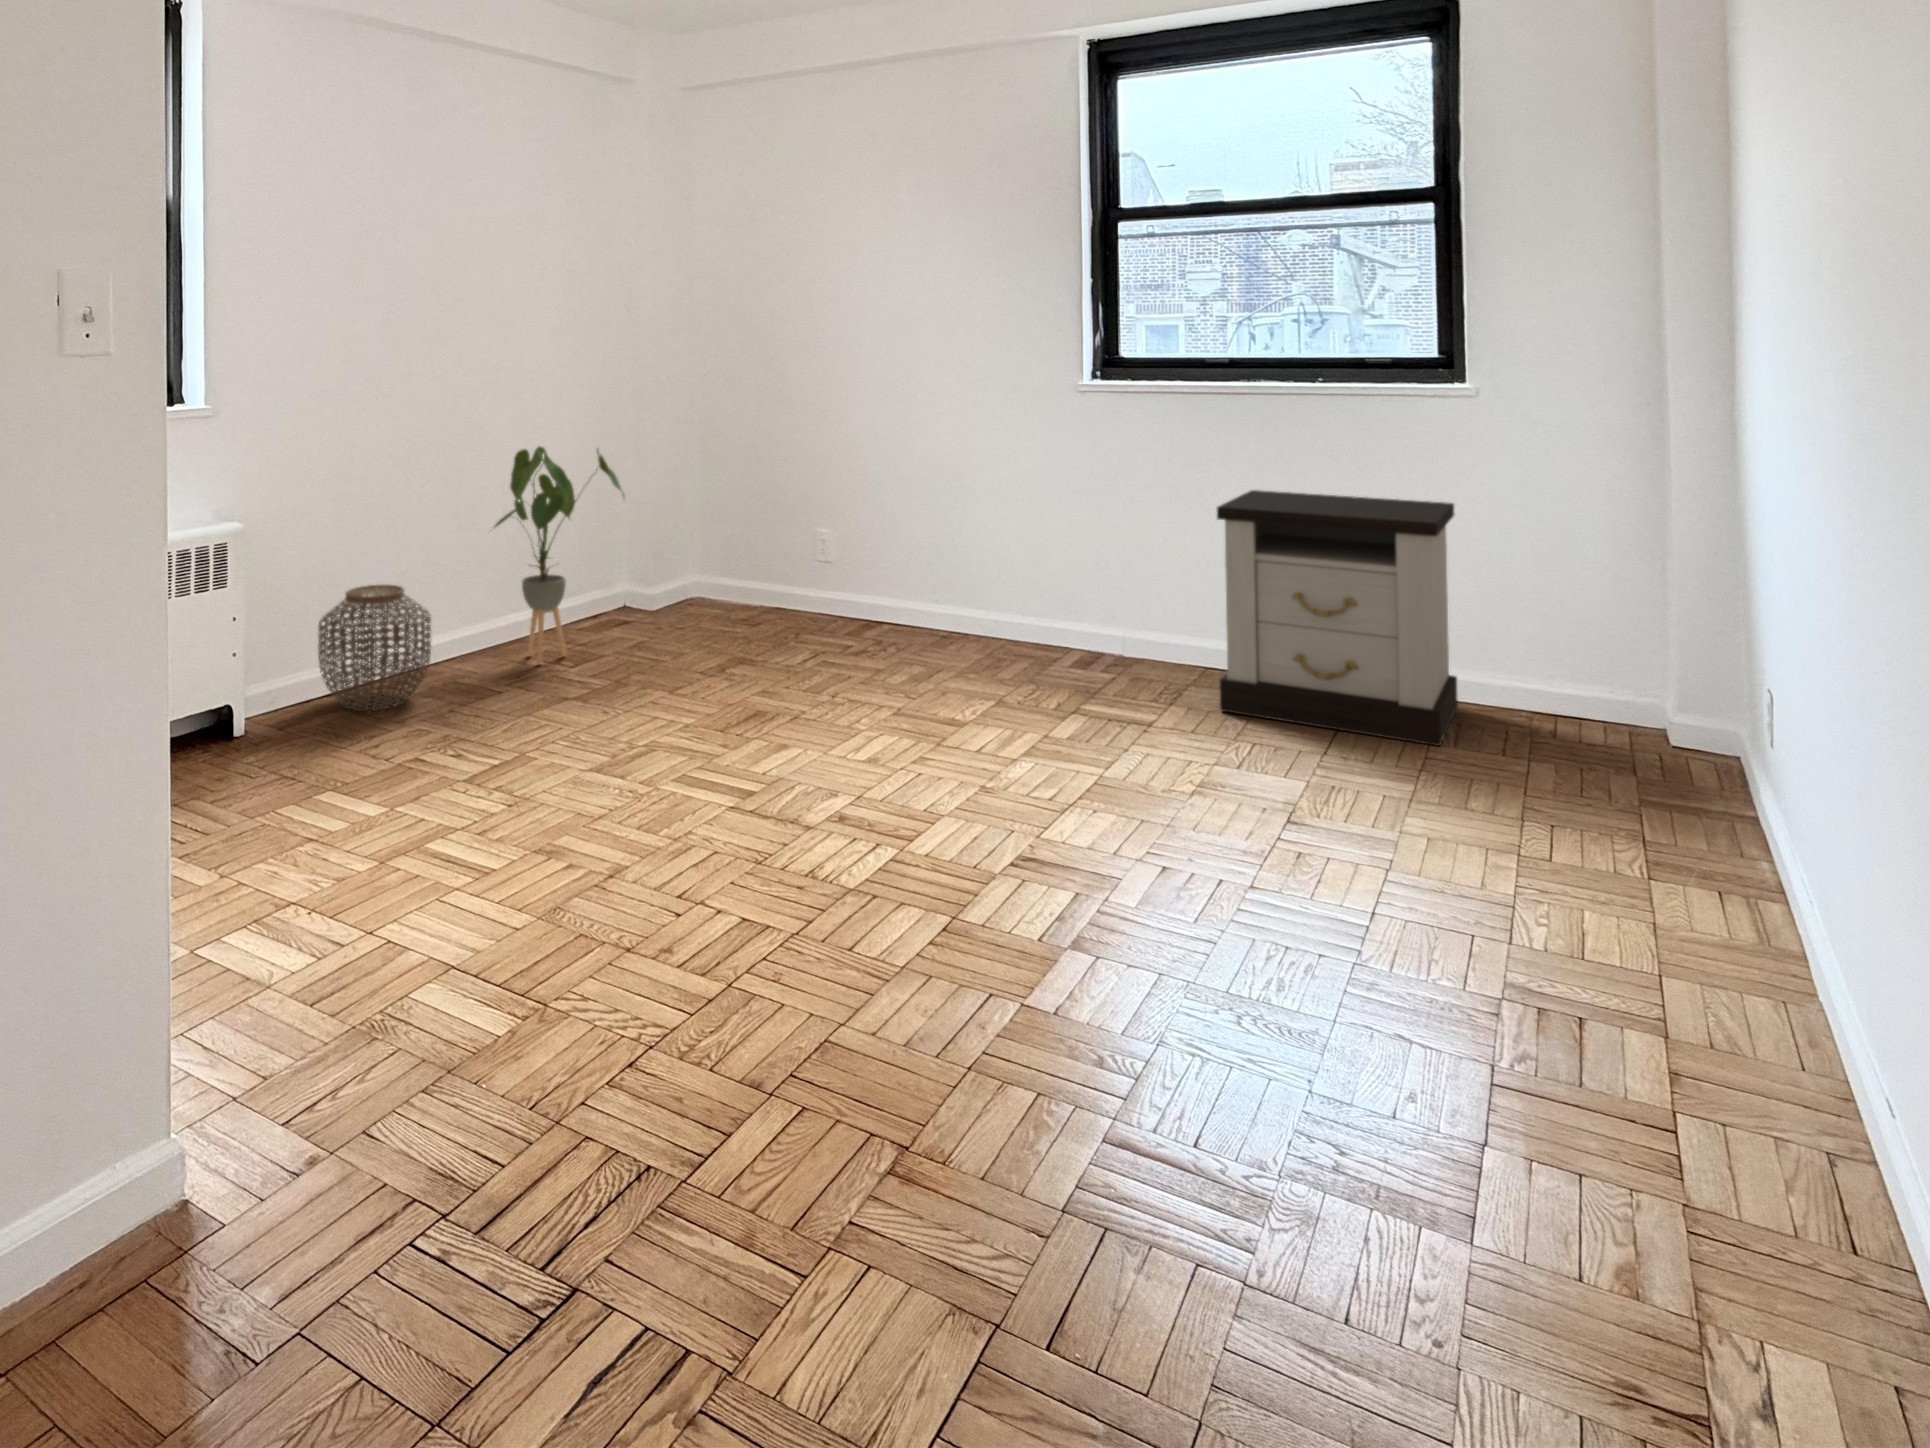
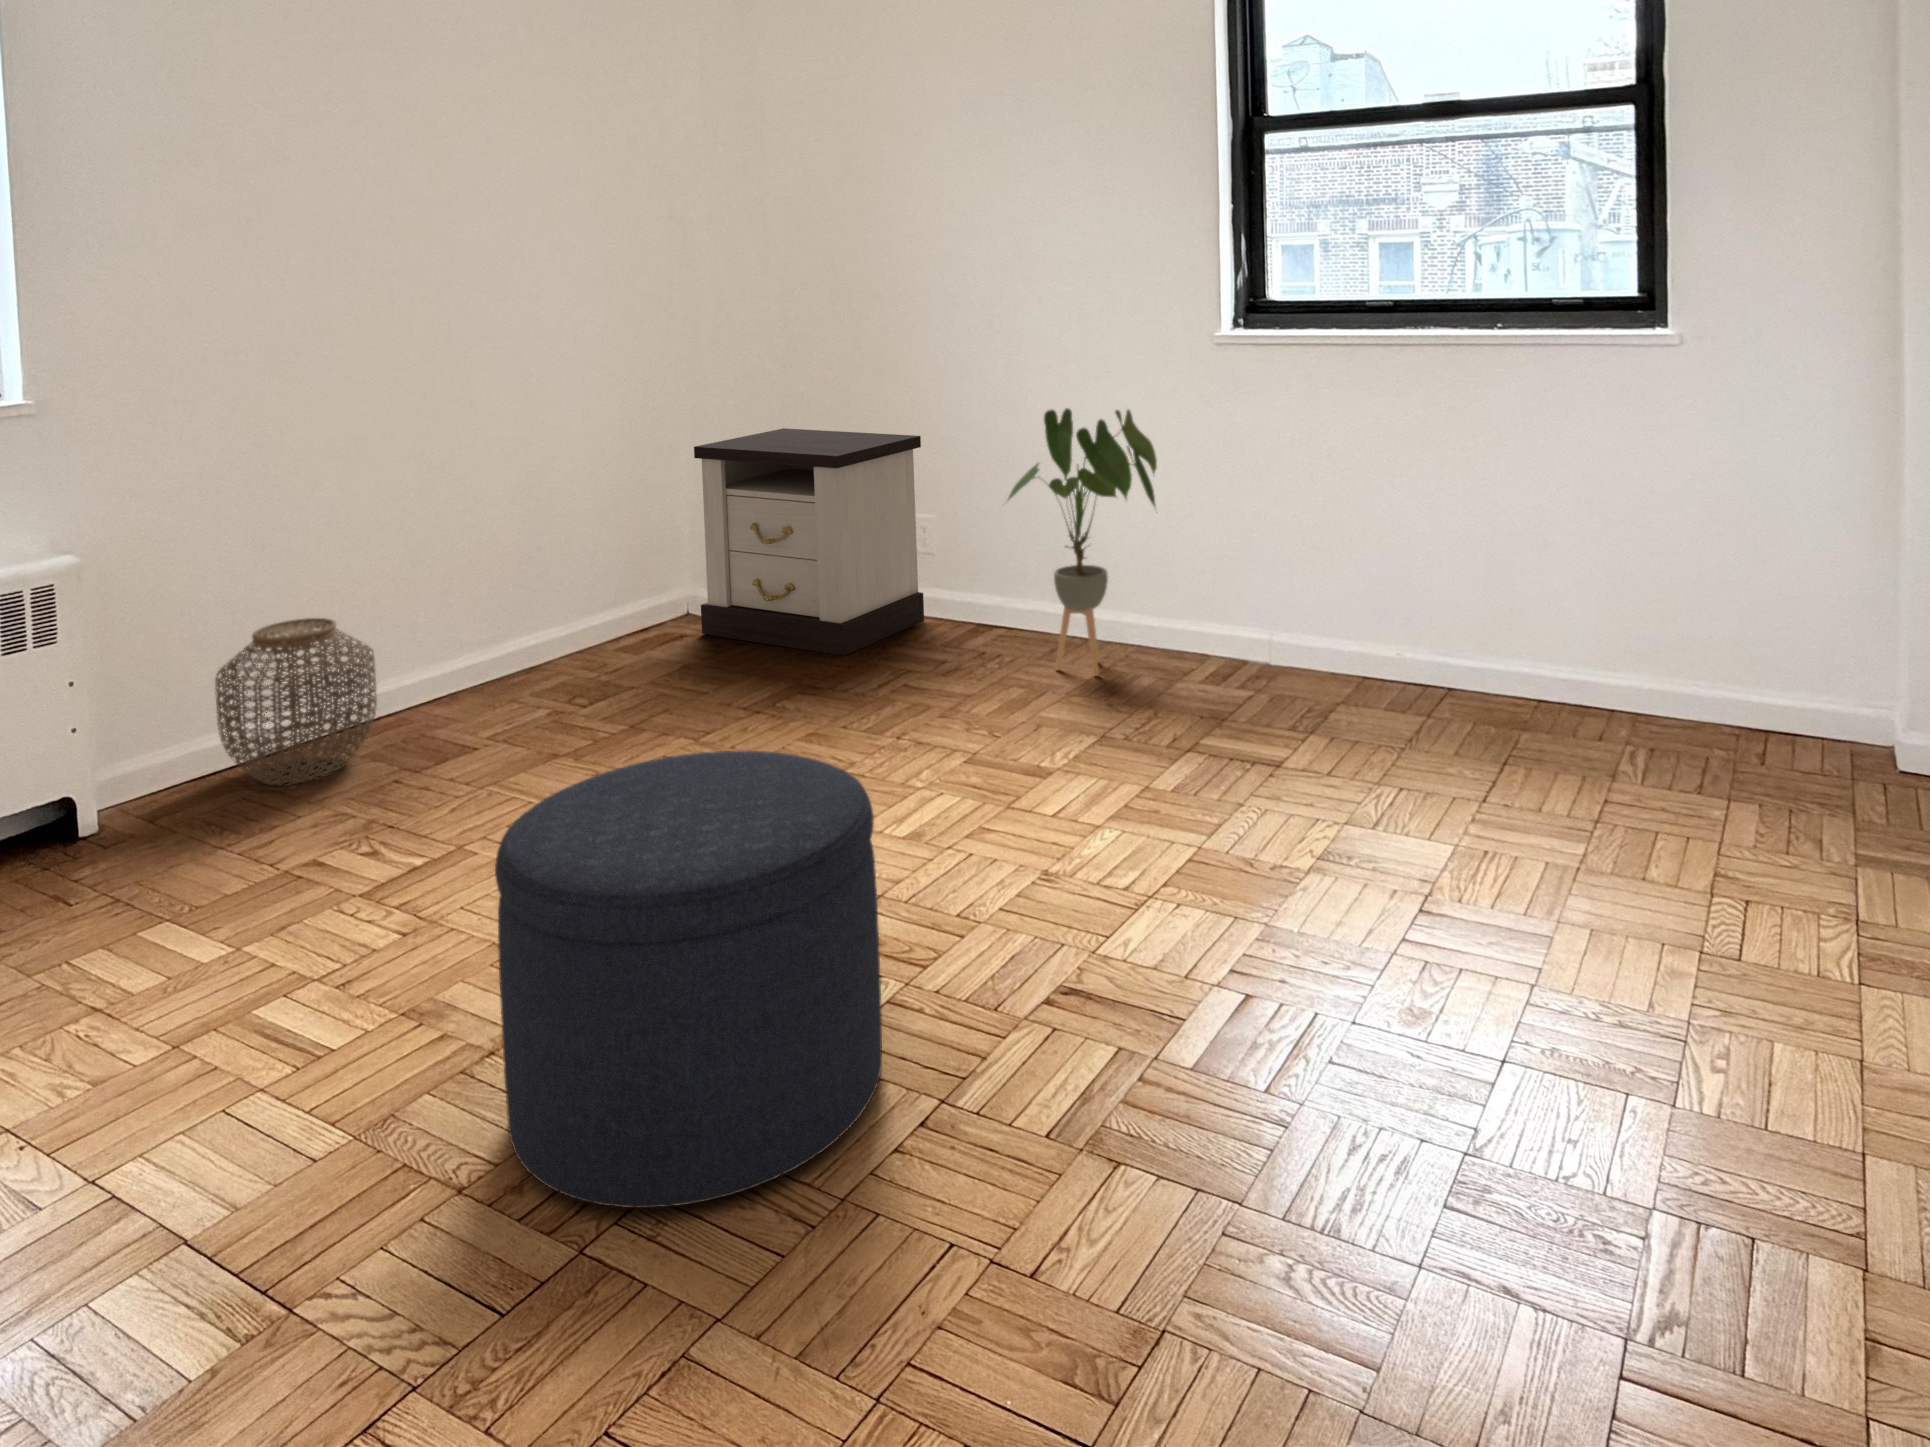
house plant: present [495,446,621,664] -> present [1008,408,1157,676]
nightstand: present [1217,490,1458,746] -> present [694,428,924,656]
ottoman: none [645,666,908,965] -> present [495,751,882,1208]

